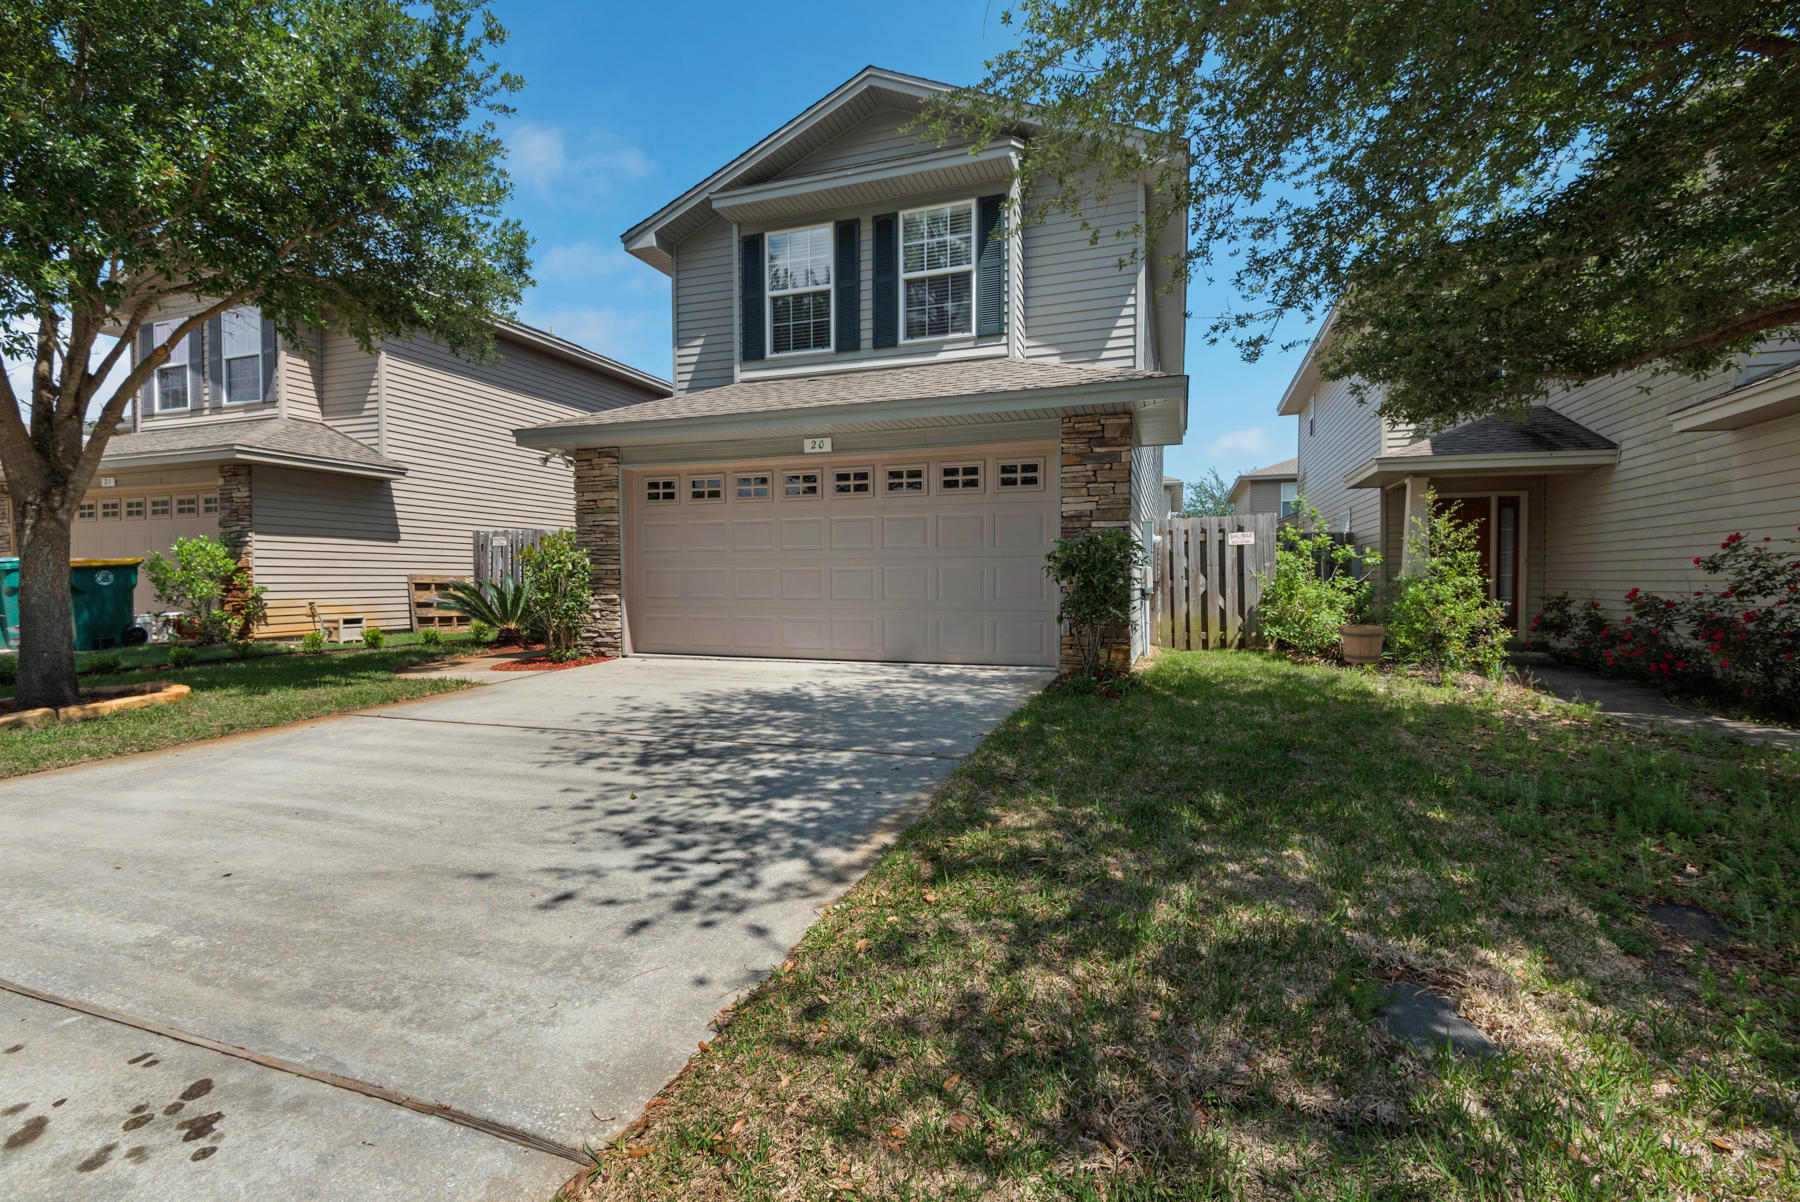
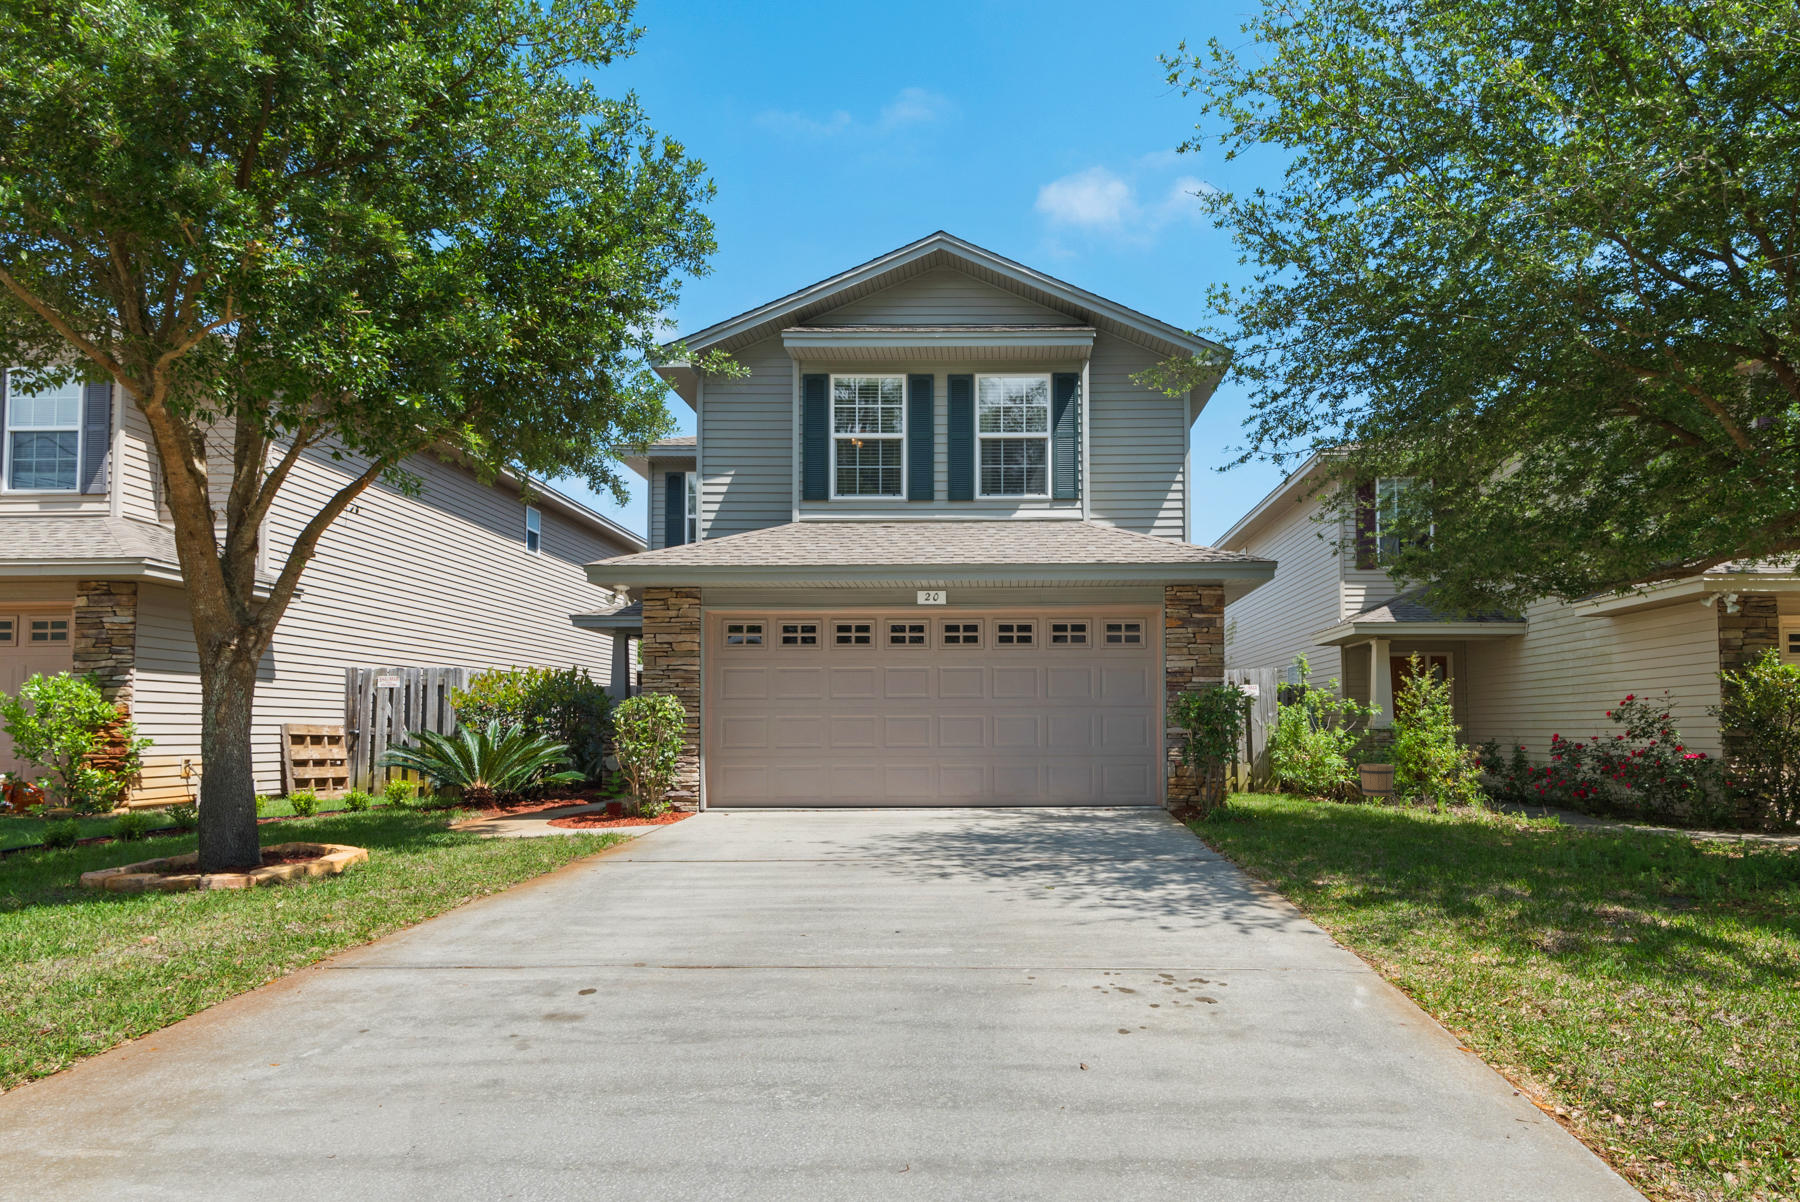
potted plant: none [524,617,559,659] -> present [597,772,629,817]

